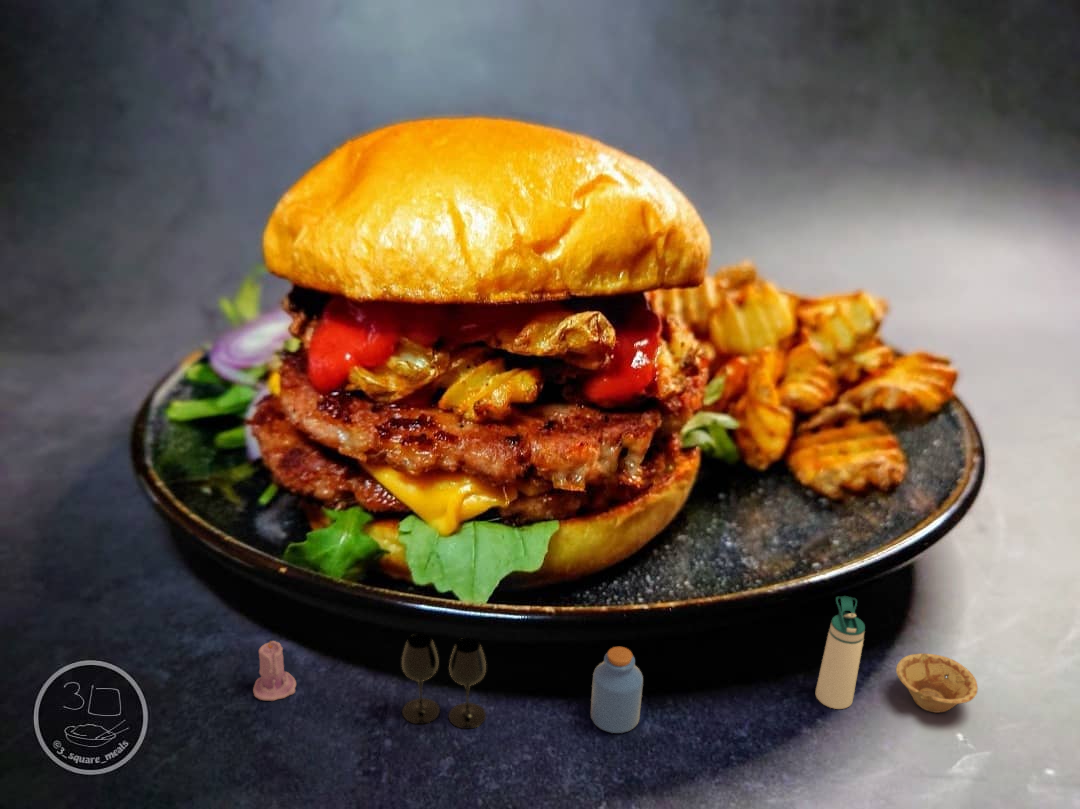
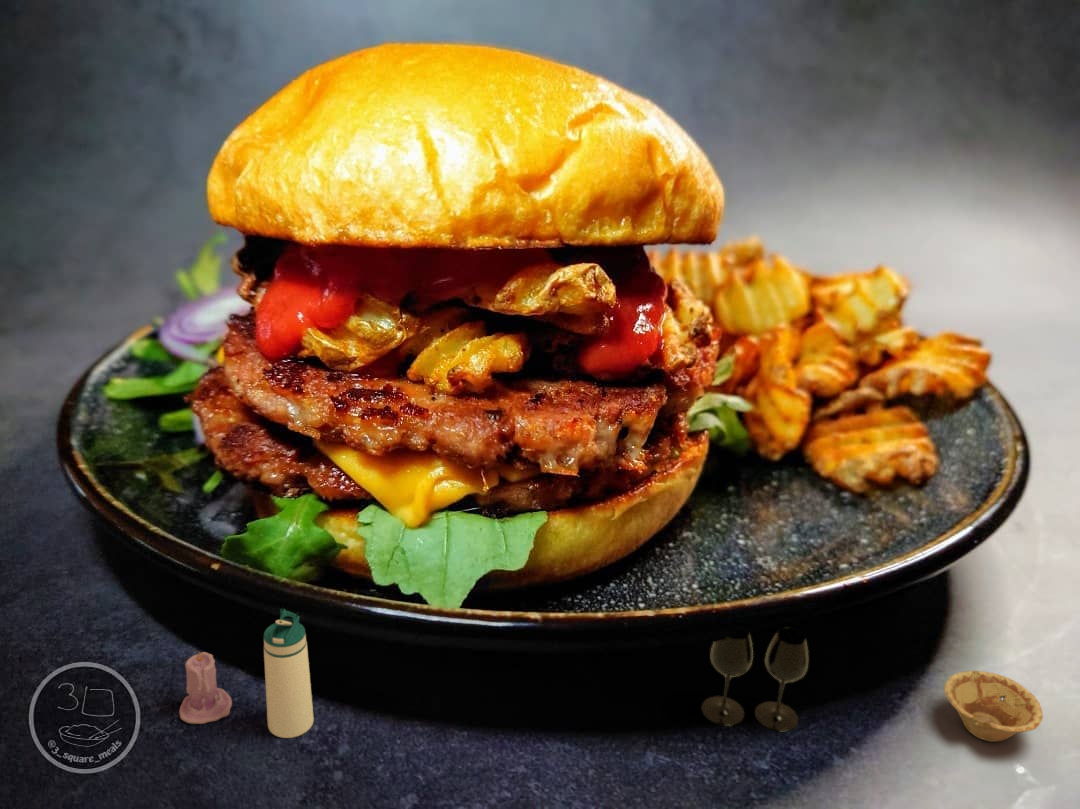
water bottle: present [816,597,865,709] -> present [264,609,314,738]
wine glass: present [402,633,486,729] -> present [702,628,808,731]
jar: present [590,647,643,733] -> none [583,662,647,766]

